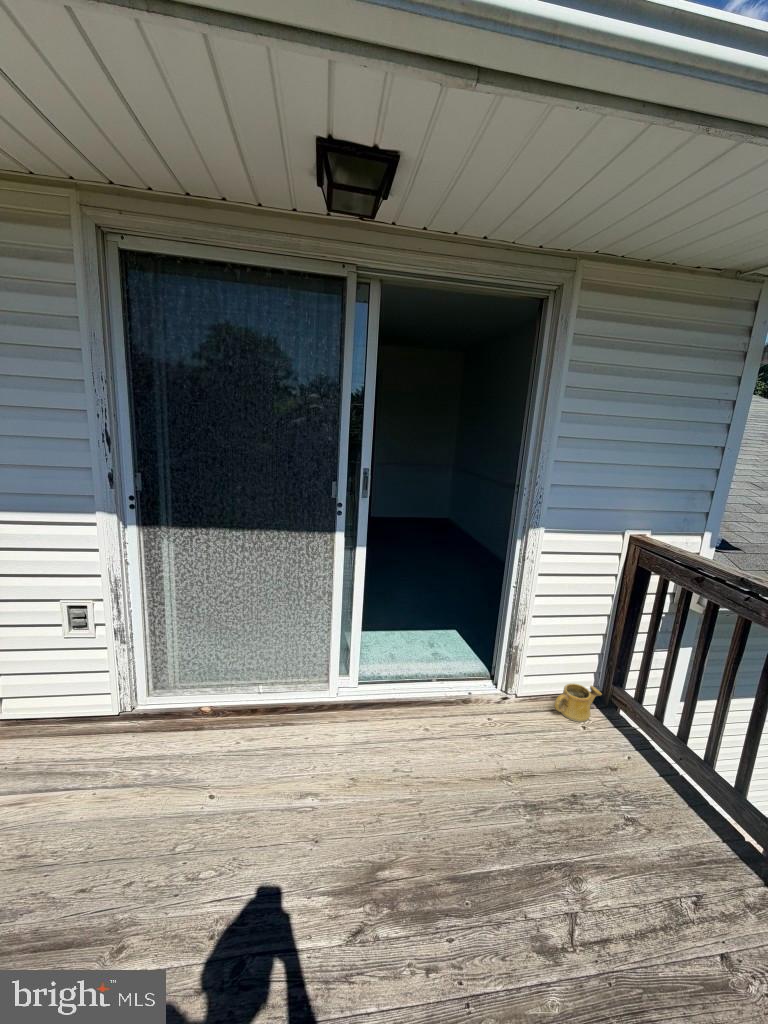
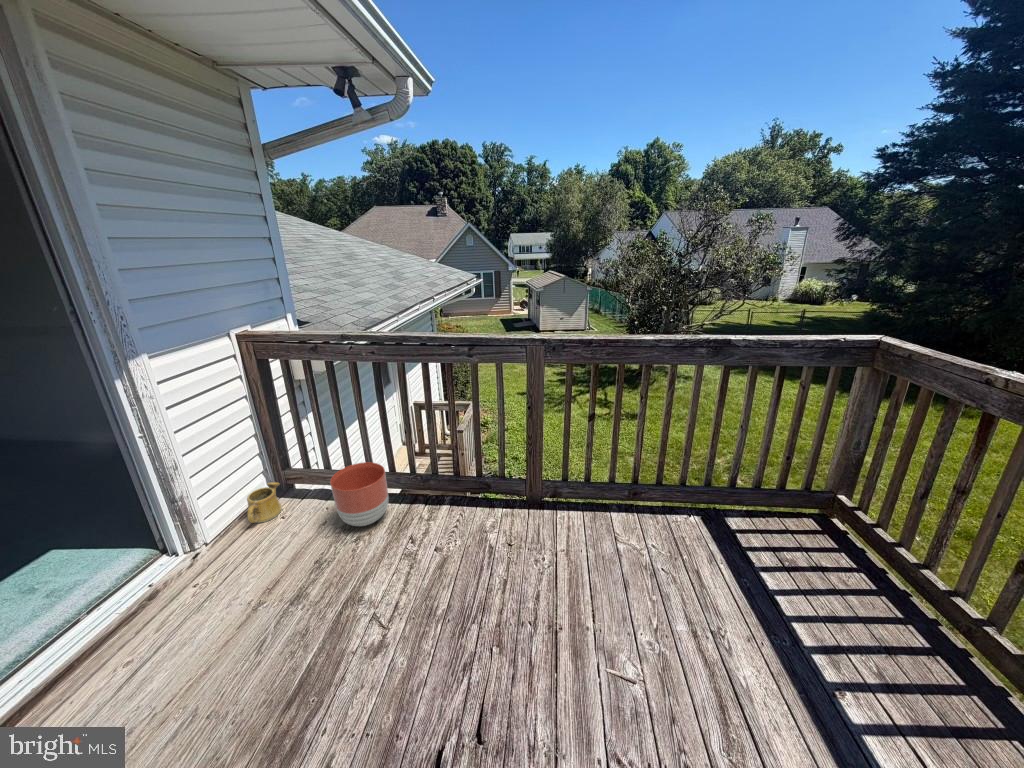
planter: none [627,727,715,824] -> present [330,462,389,526]

